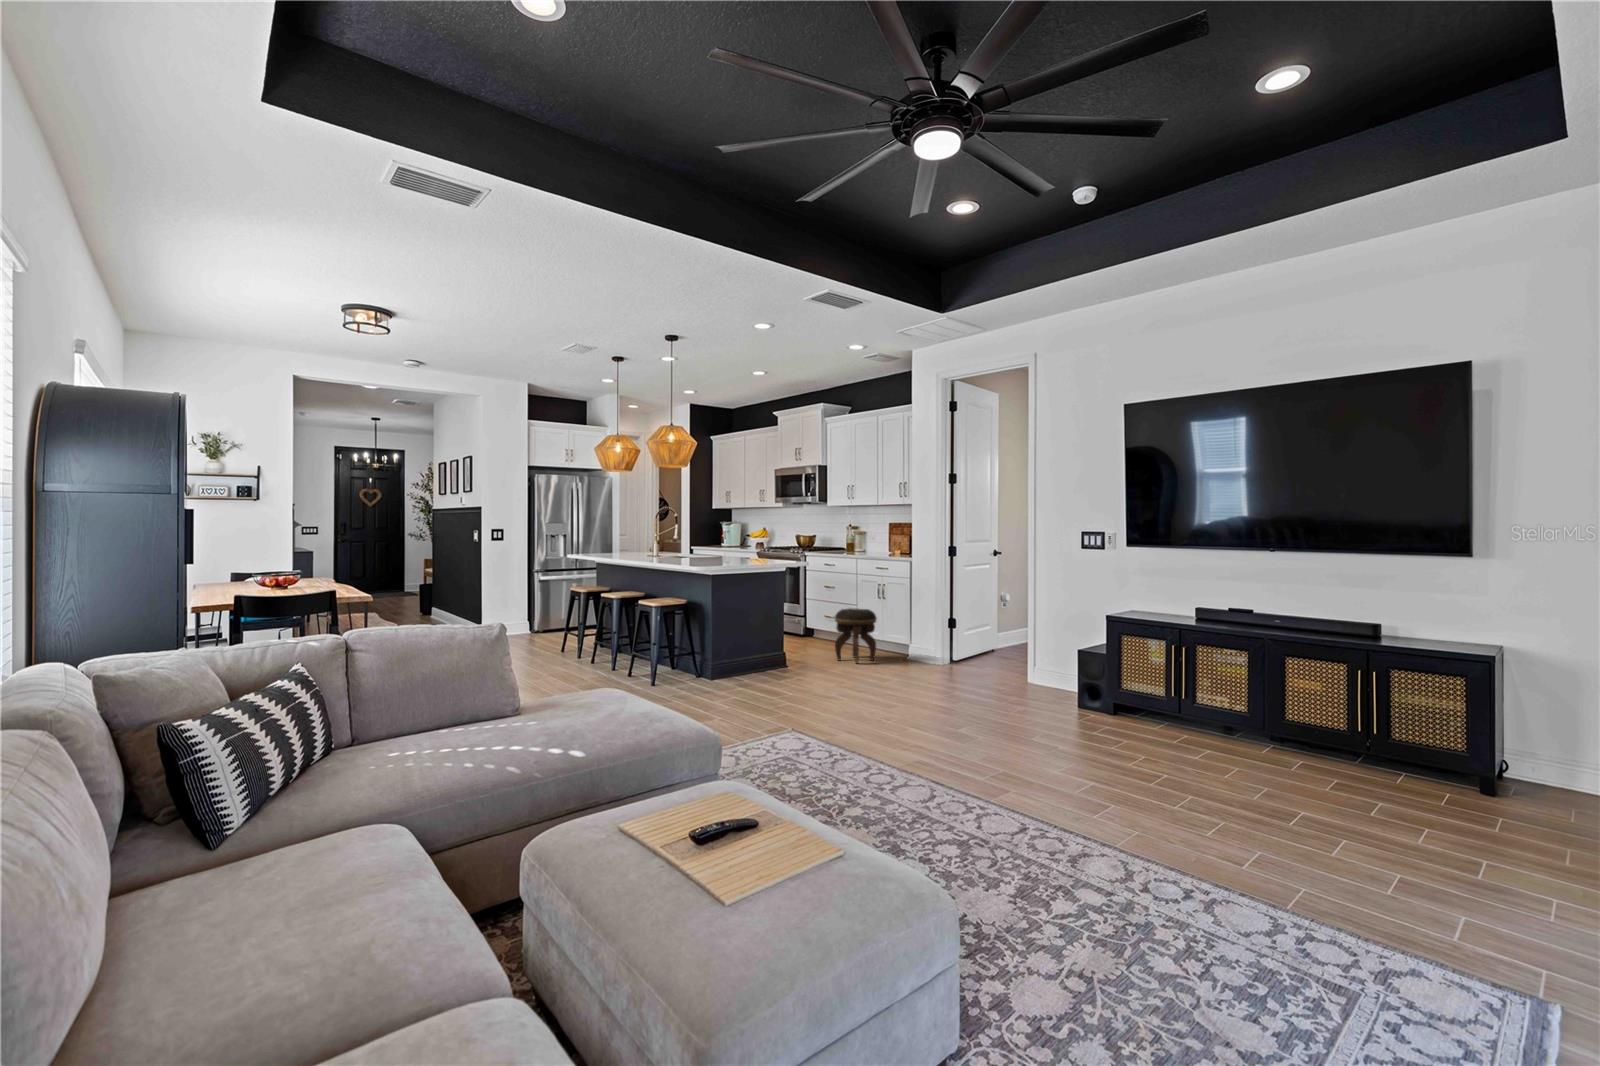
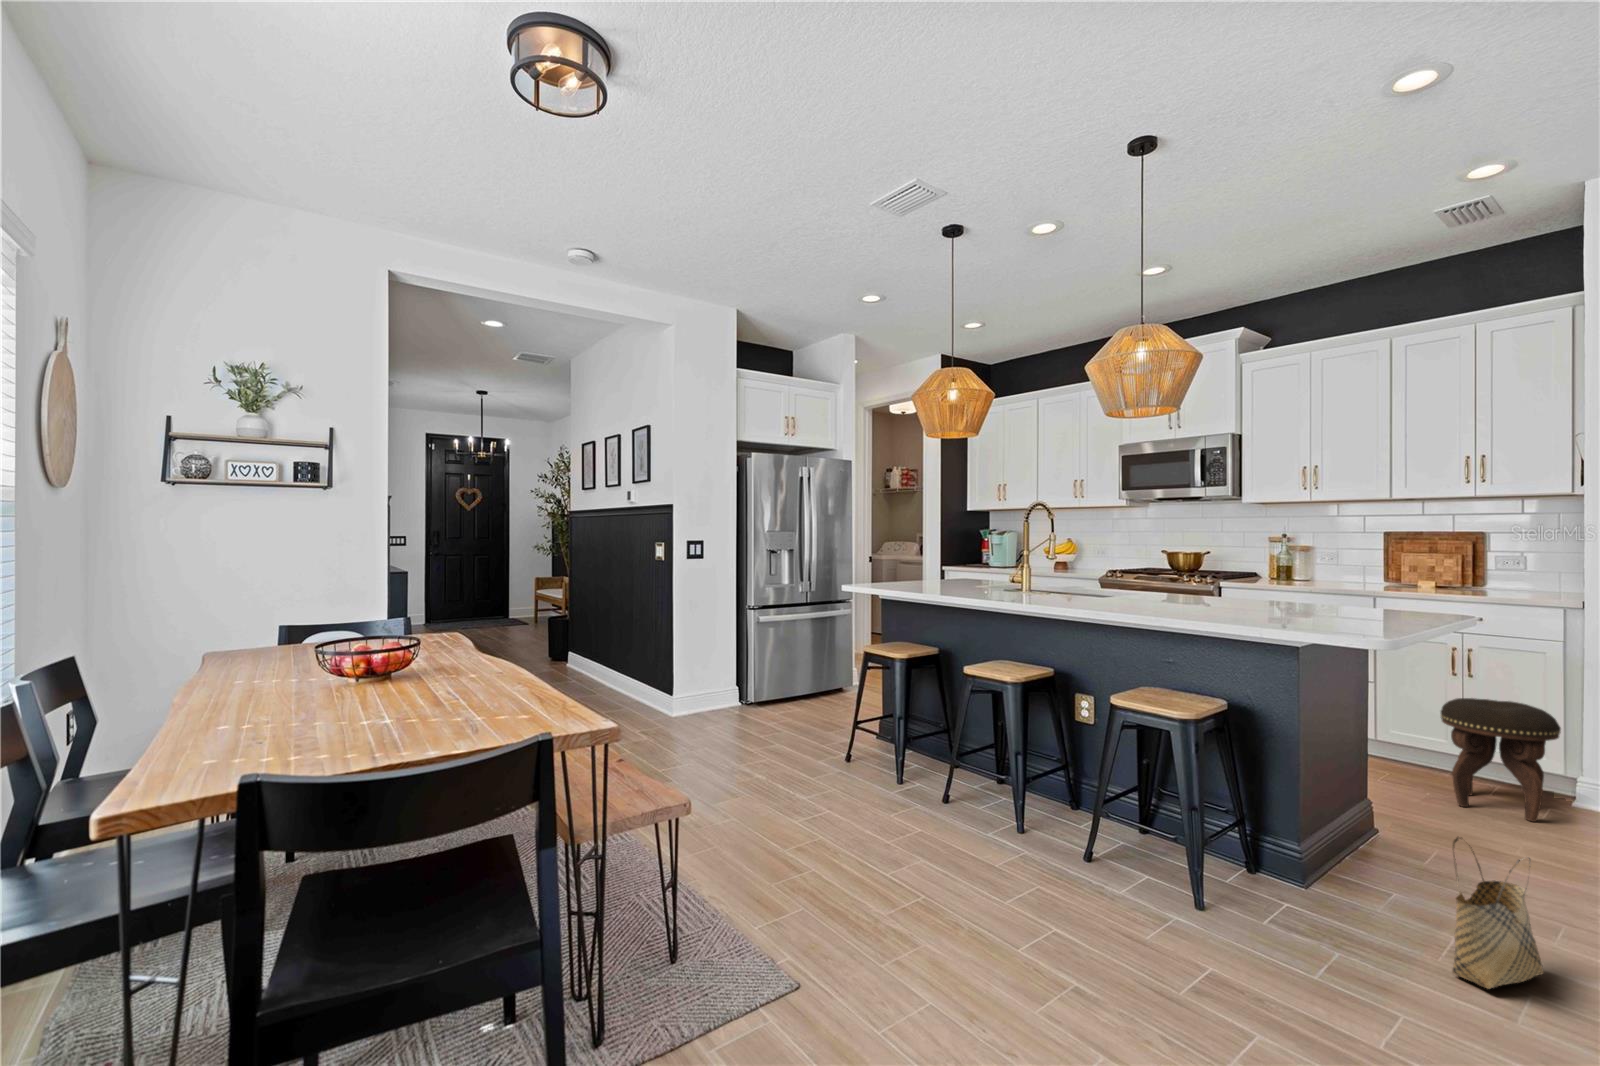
woven basket: none [696,643,730,693] -> present [1452,837,1543,989]

